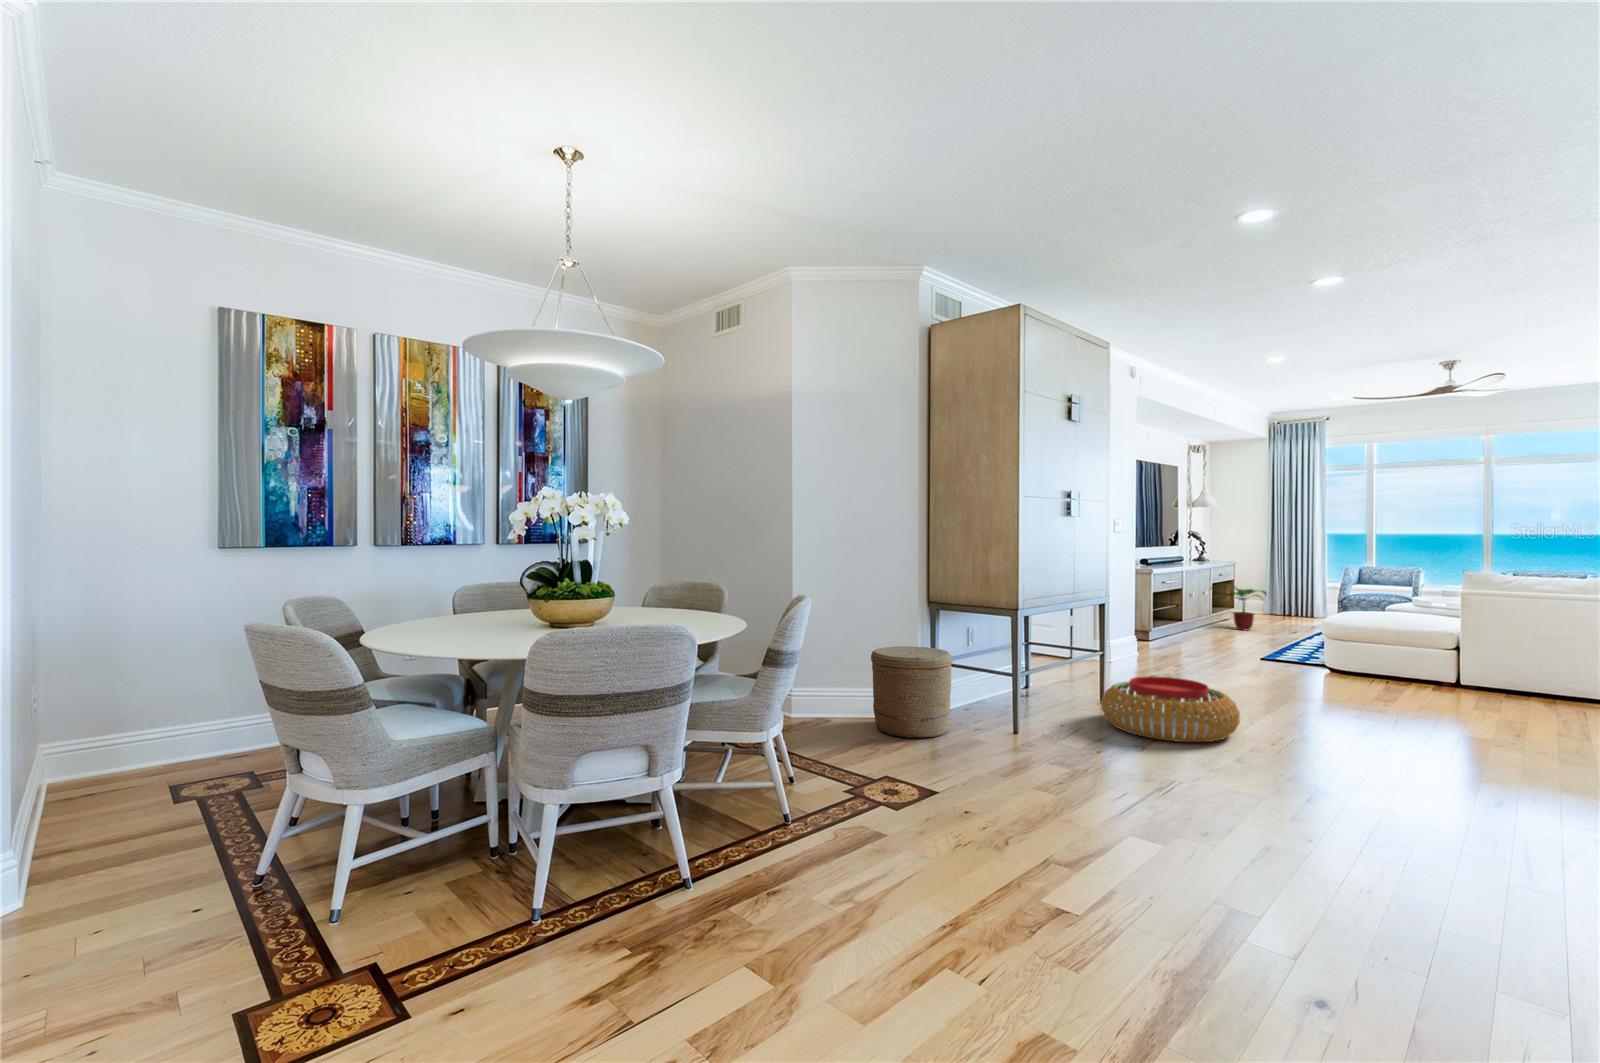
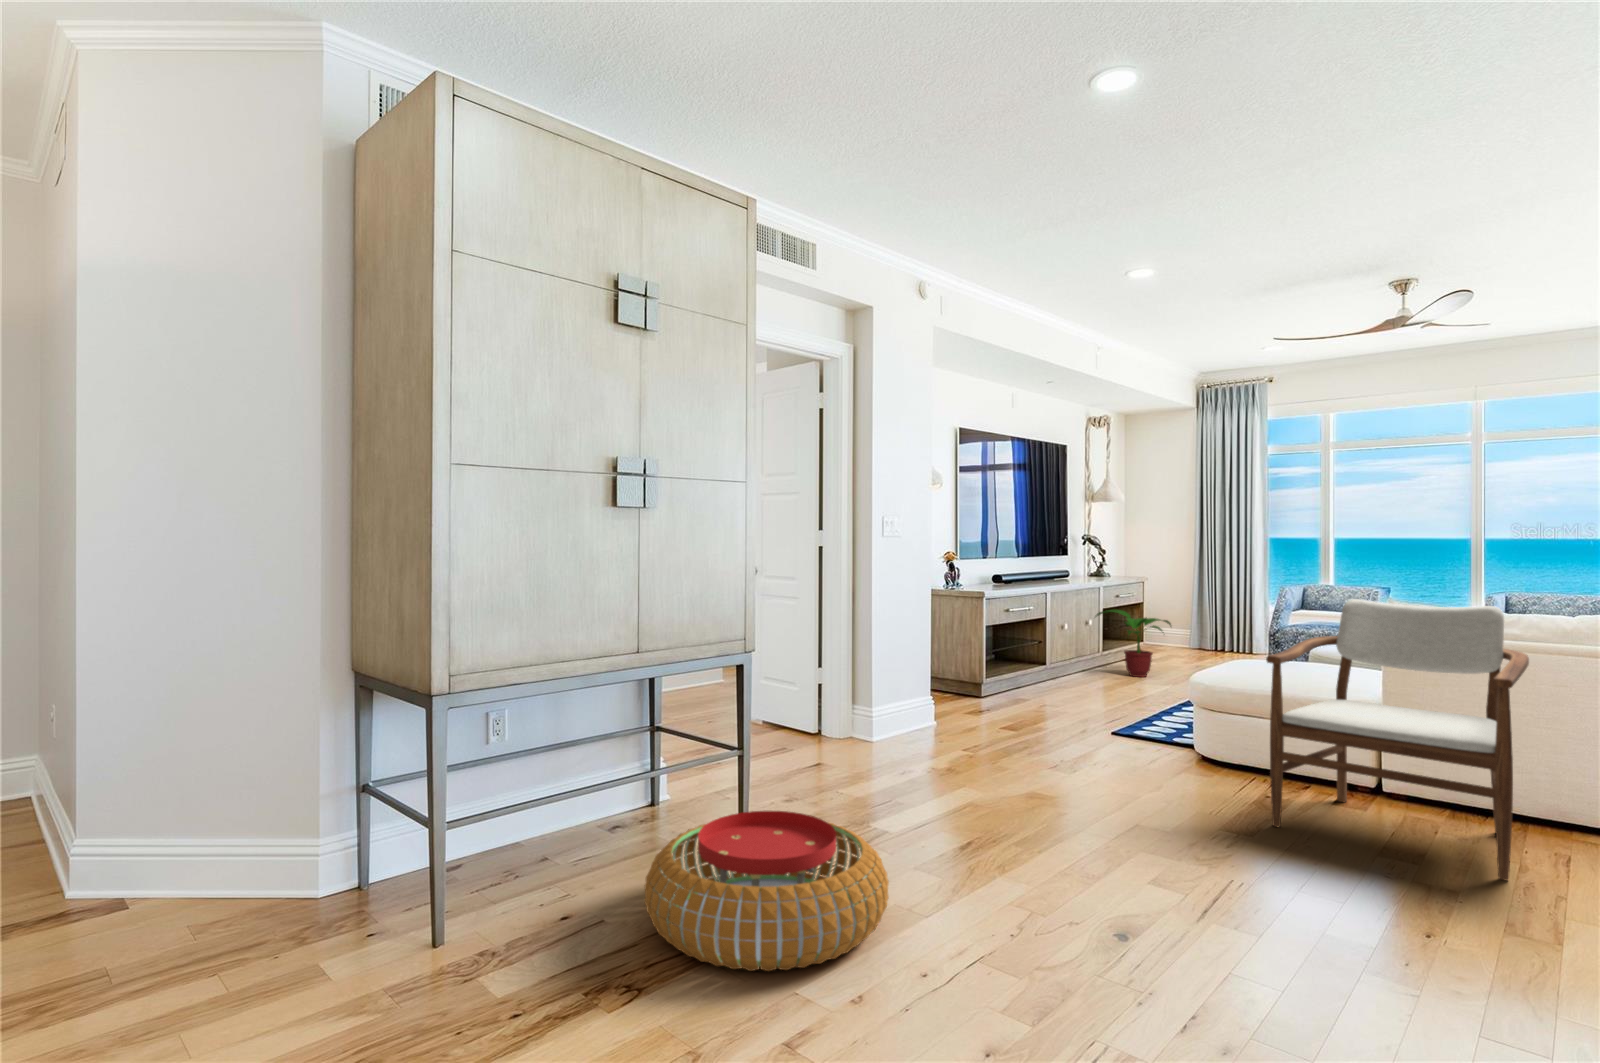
armchair: none [1400,569,1561,719] -> present [1266,599,1529,880]
woven basket: present [871,646,952,738] -> none [143,758,339,966]

